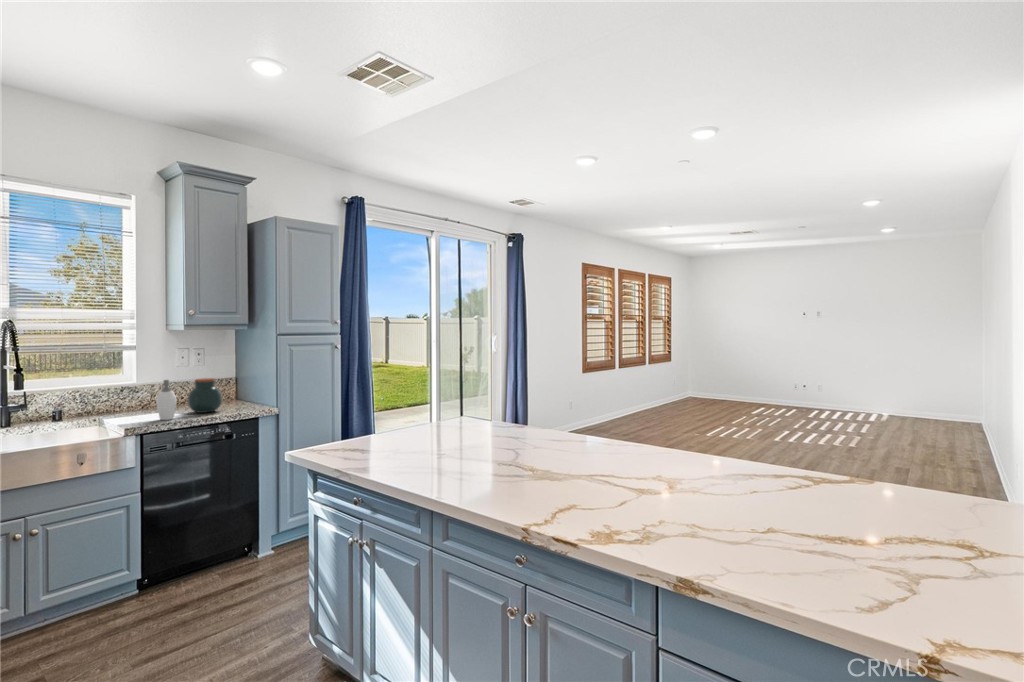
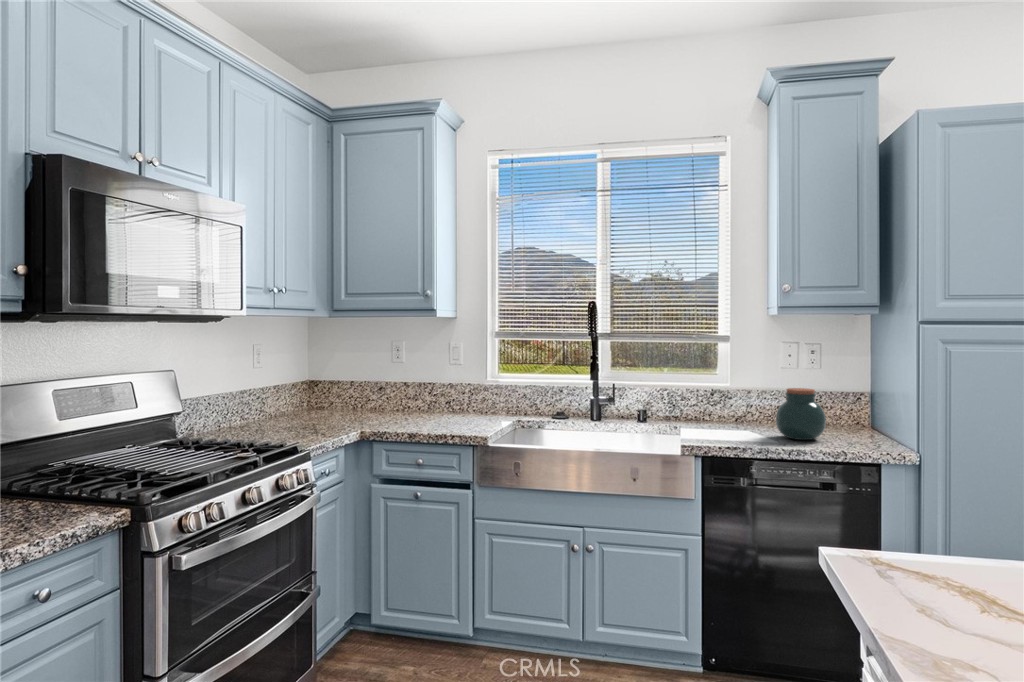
soap dispenser: present [156,380,177,420] -> none [727,386,759,443]

